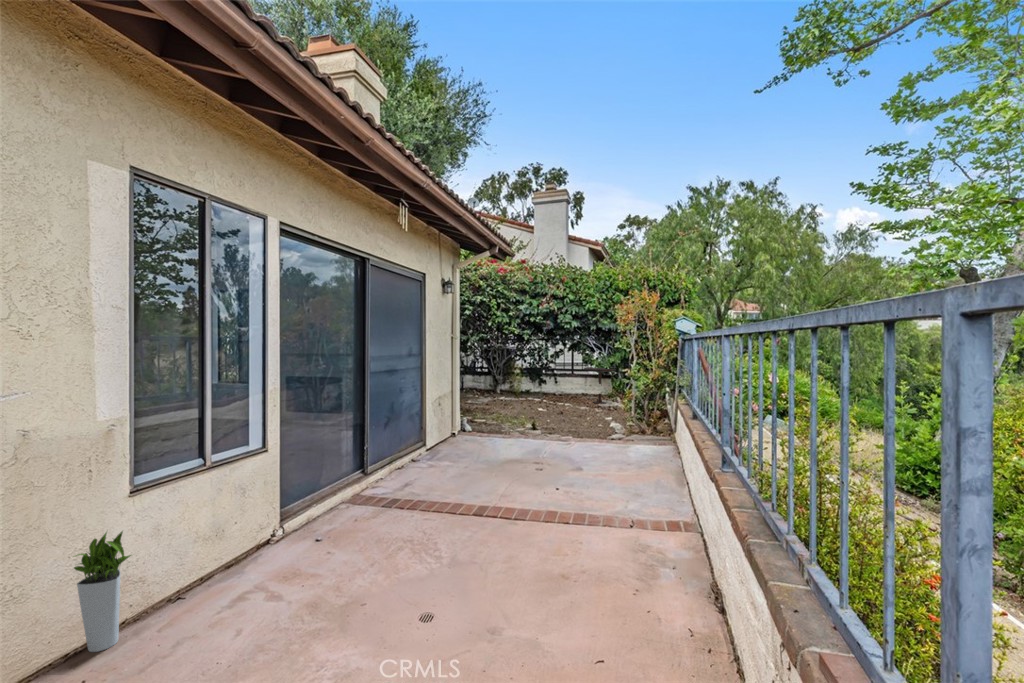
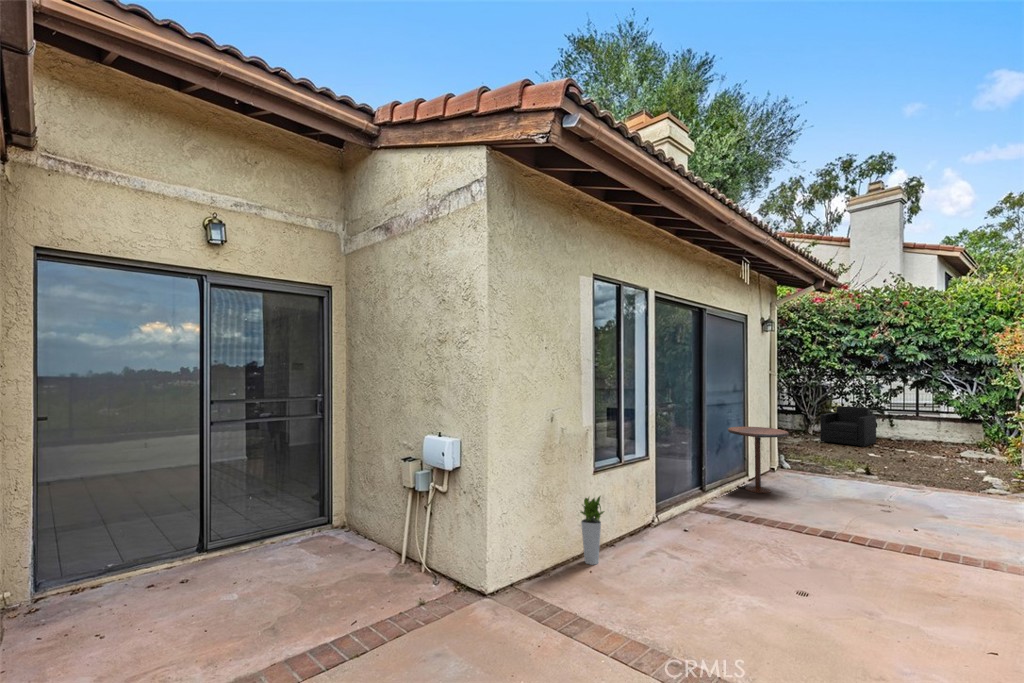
pedestal table: present [584,367,616,404] -> present [728,427,789,493]
armchair: none [502,368,544,402] -> present [820,406,876,447]

